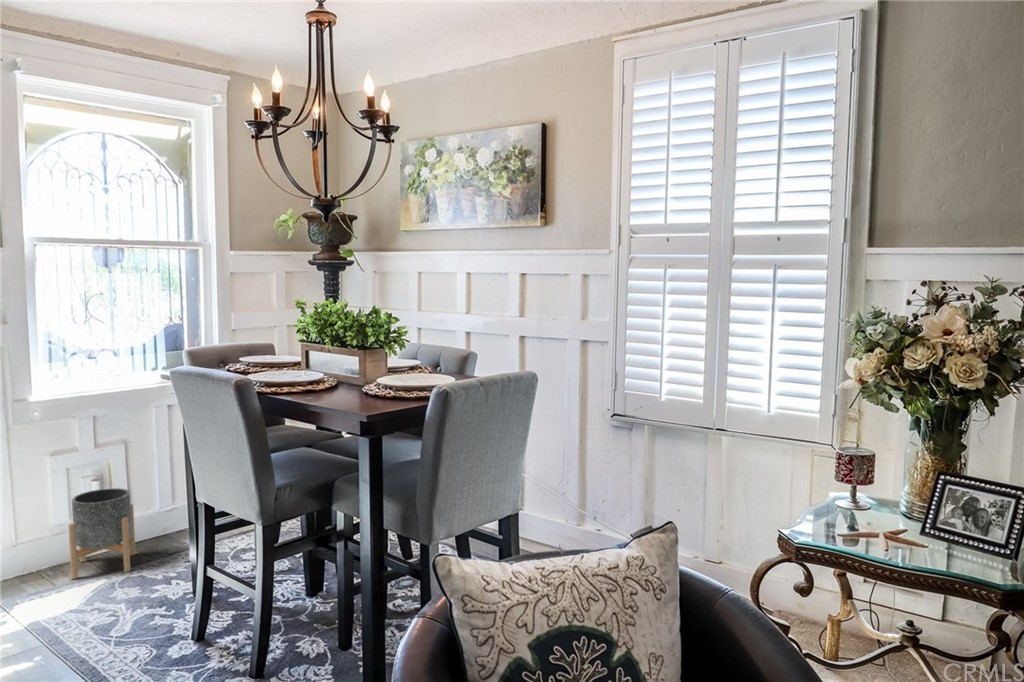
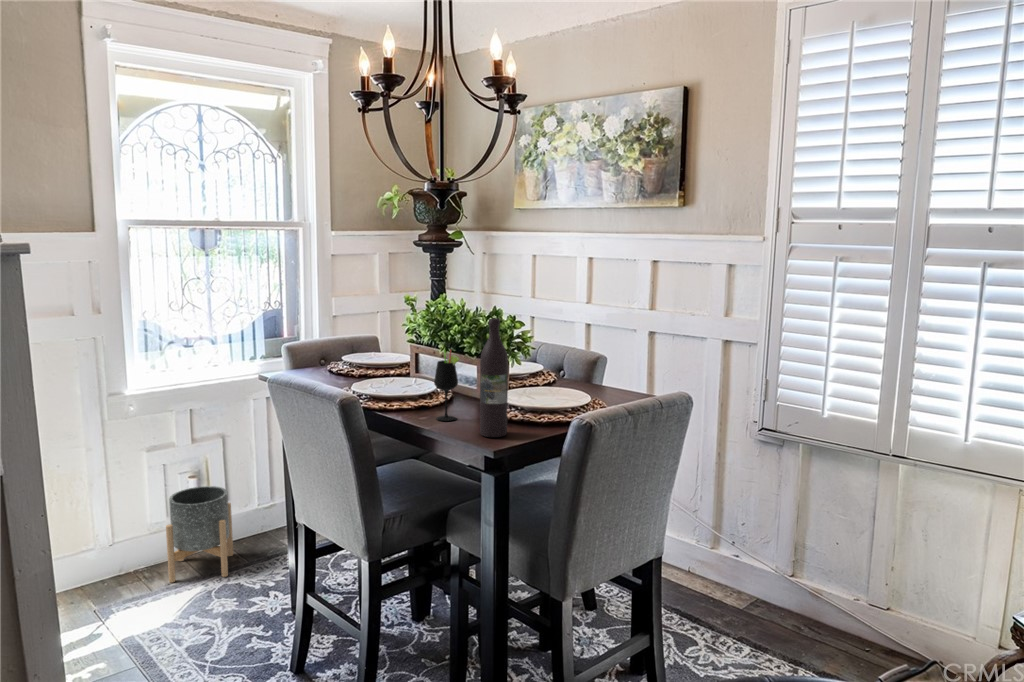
wine bottle: none [356,309,380,408] -> present [480,318,508,437]
wine glass: none [319,338,341,399] -> present [434,350,460,421]

